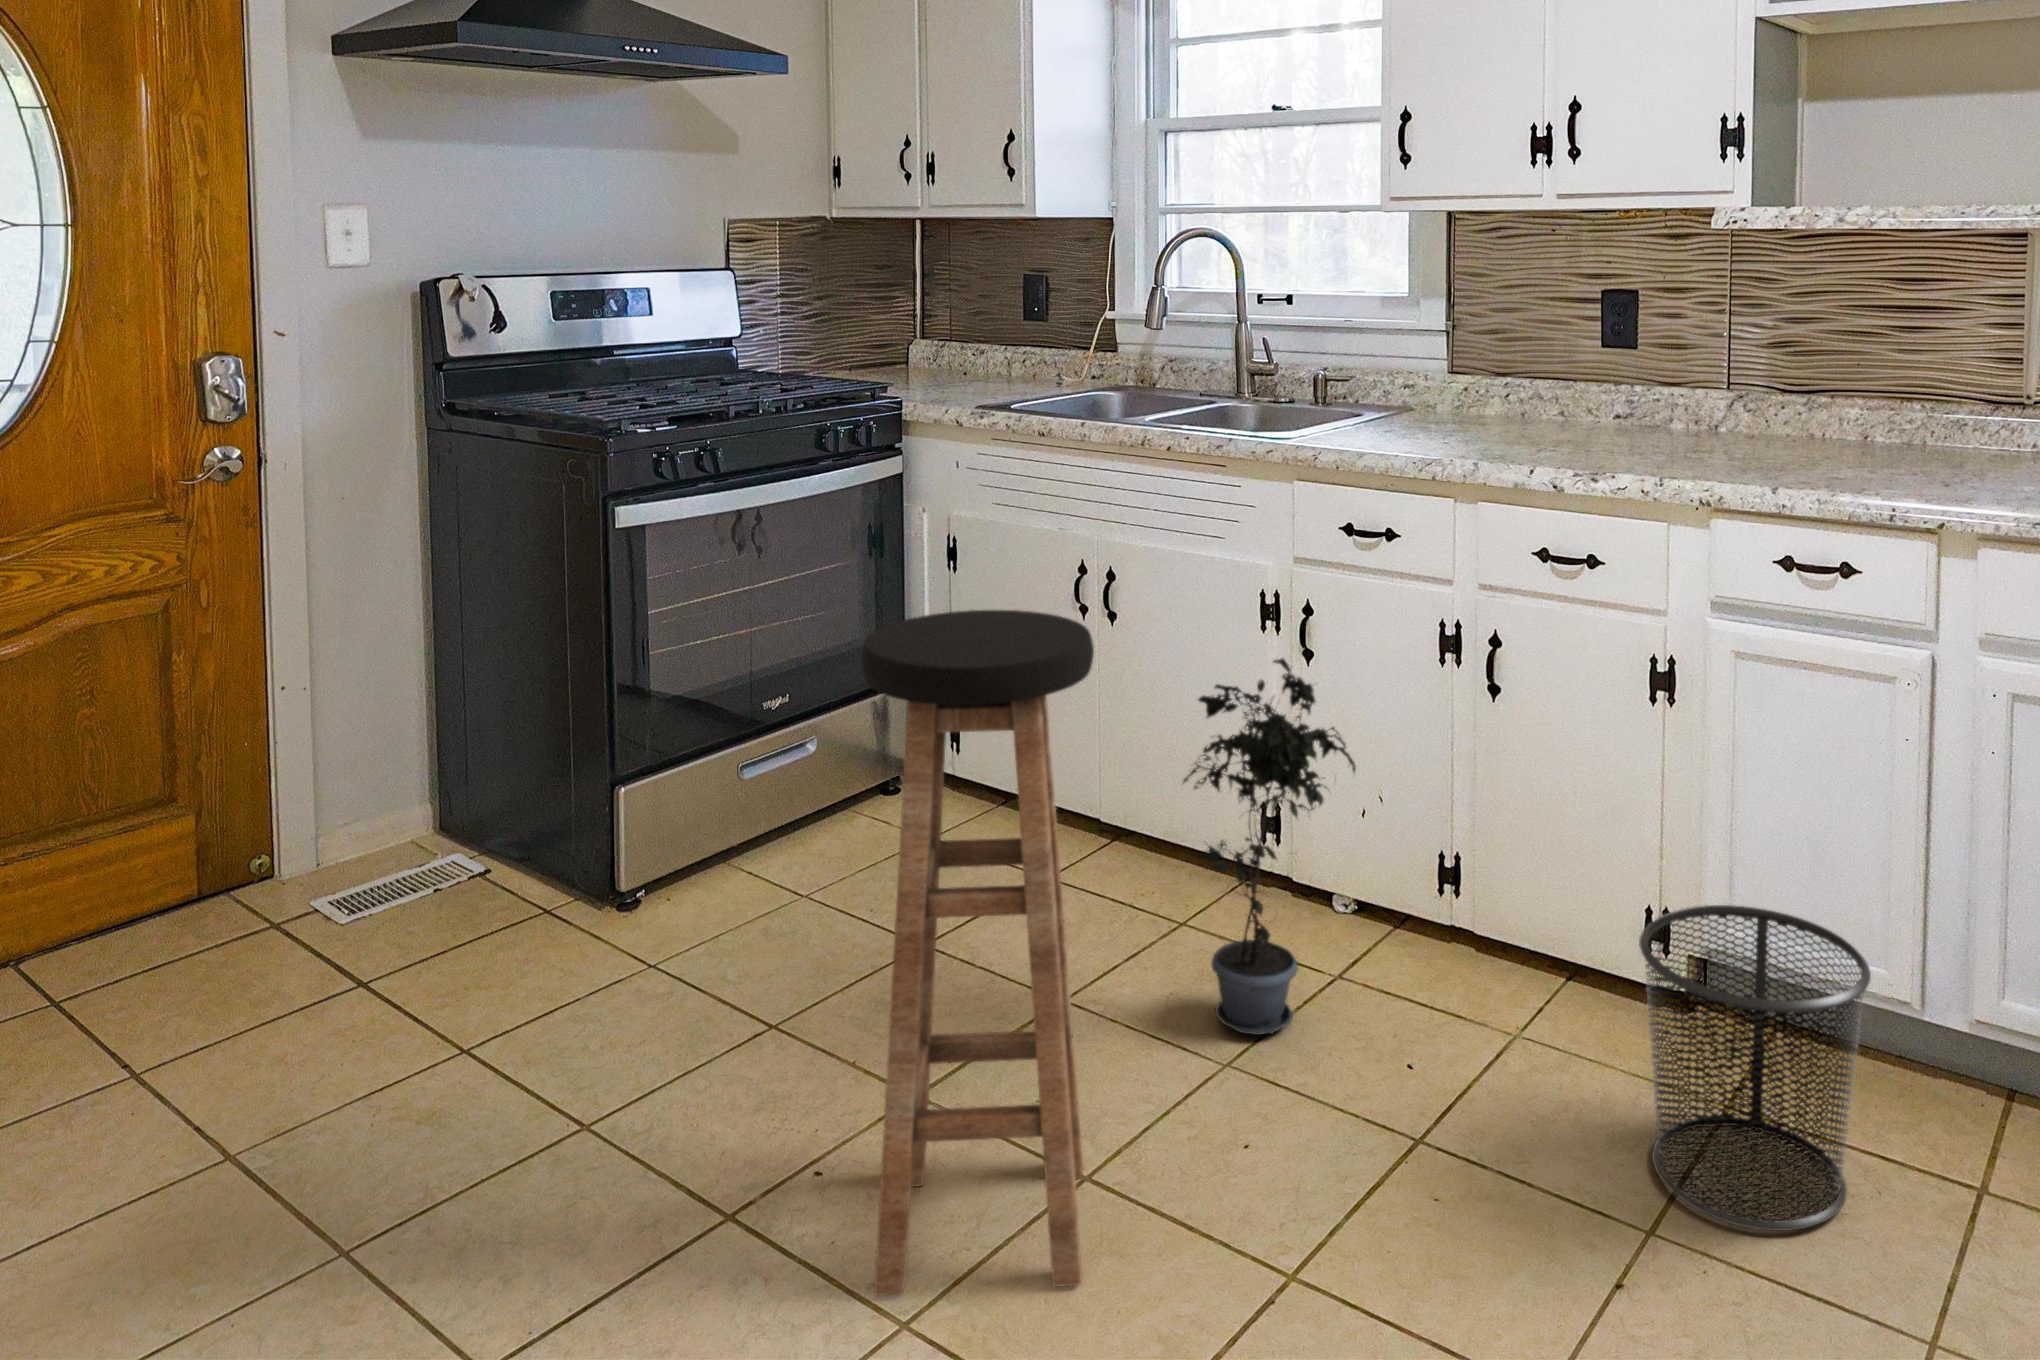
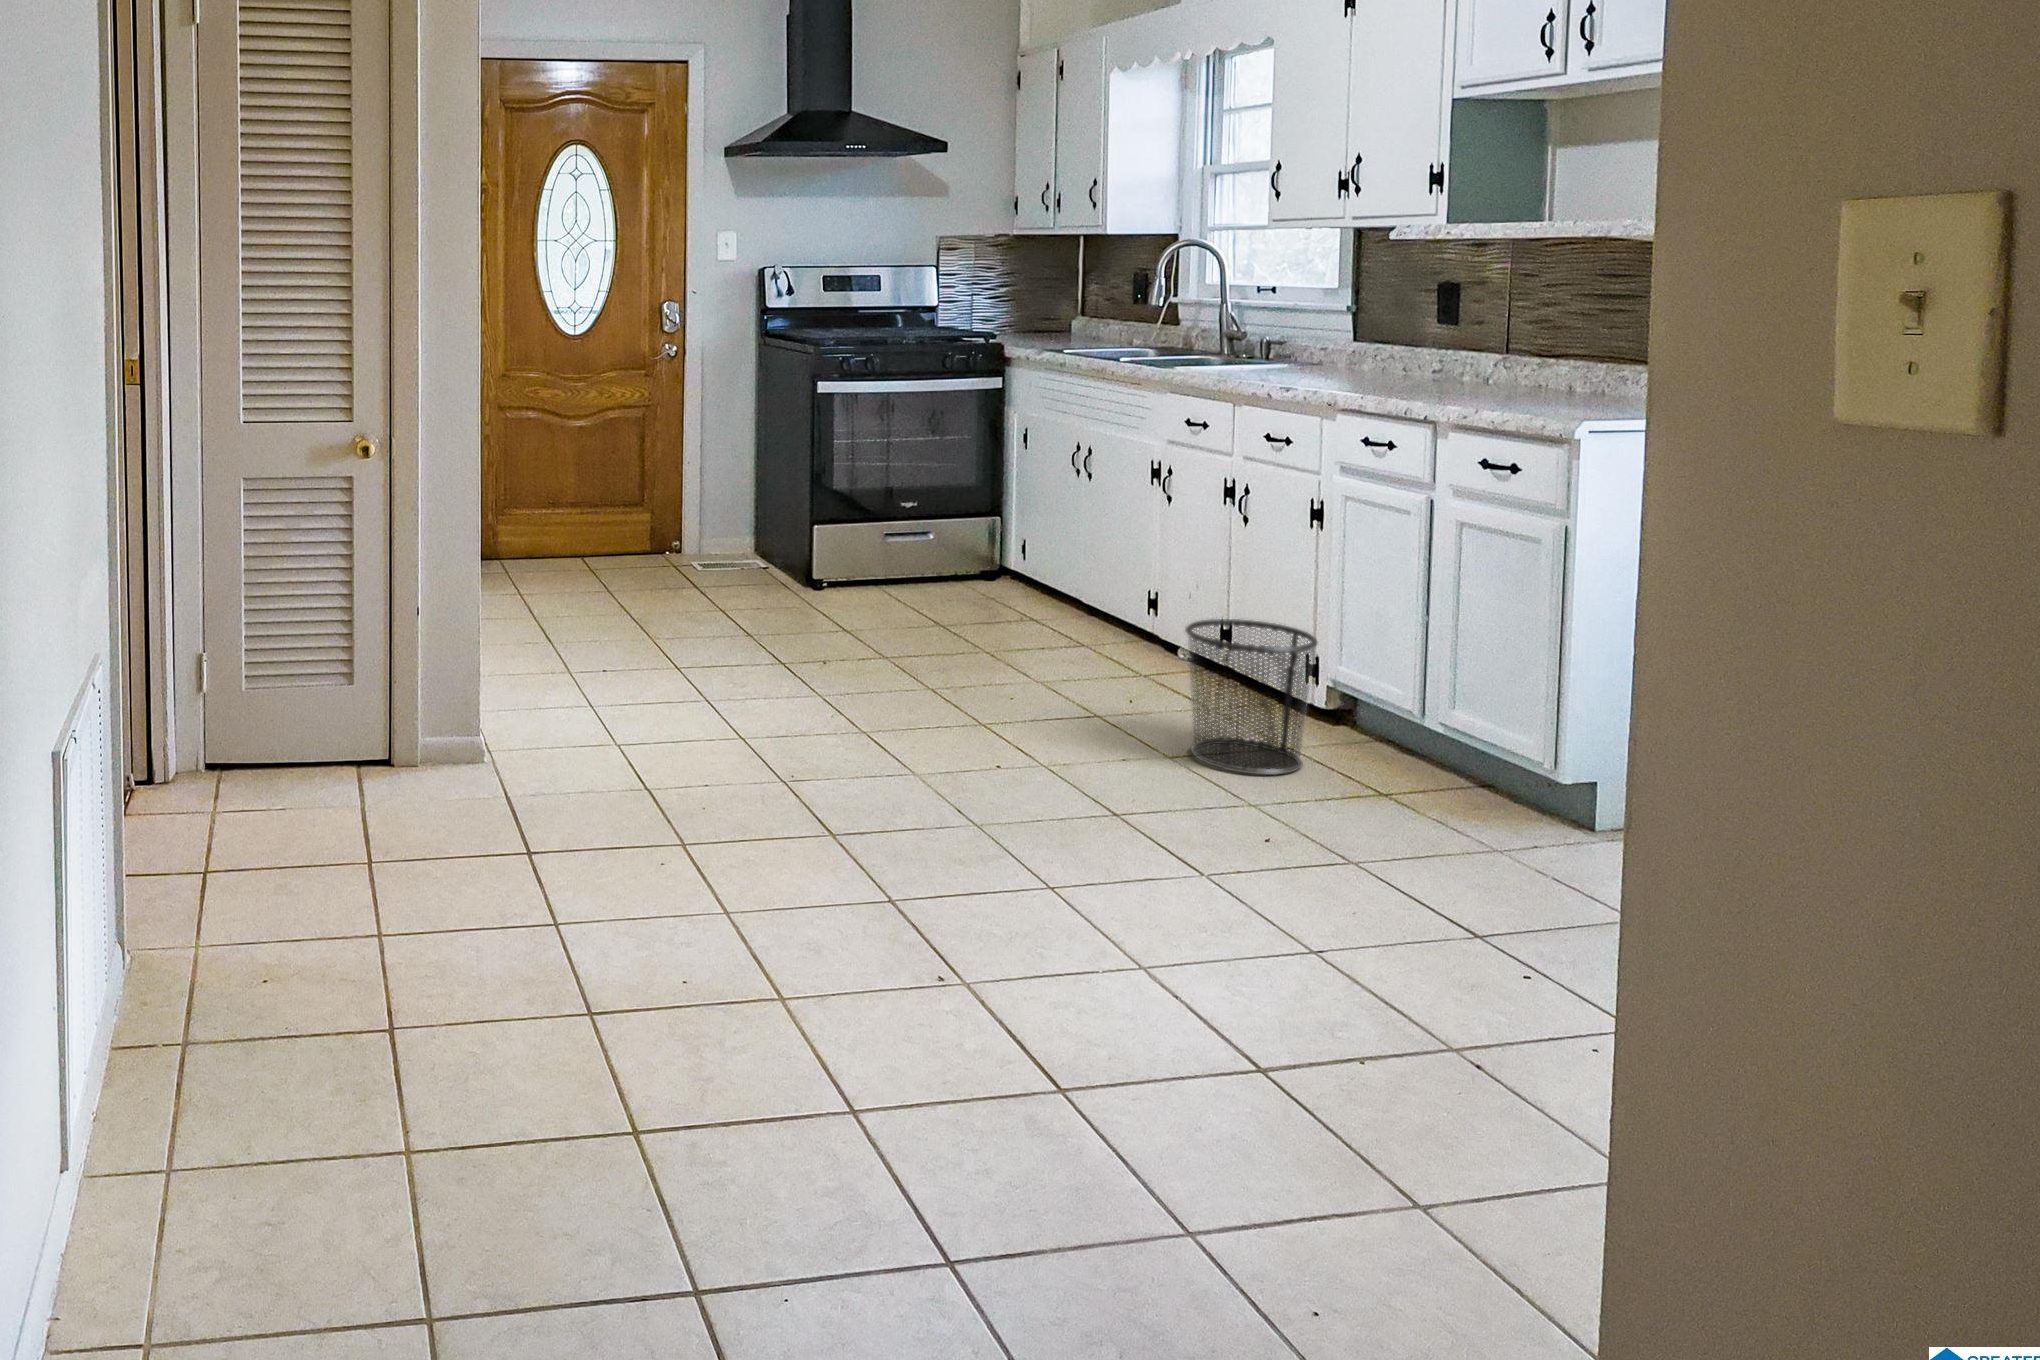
bar stool: present [861,610,1094,1296] -> none [807,413,926,702]
potted plant: present [1183,658,1356,1035] -> none [1027,477,1121,677]

